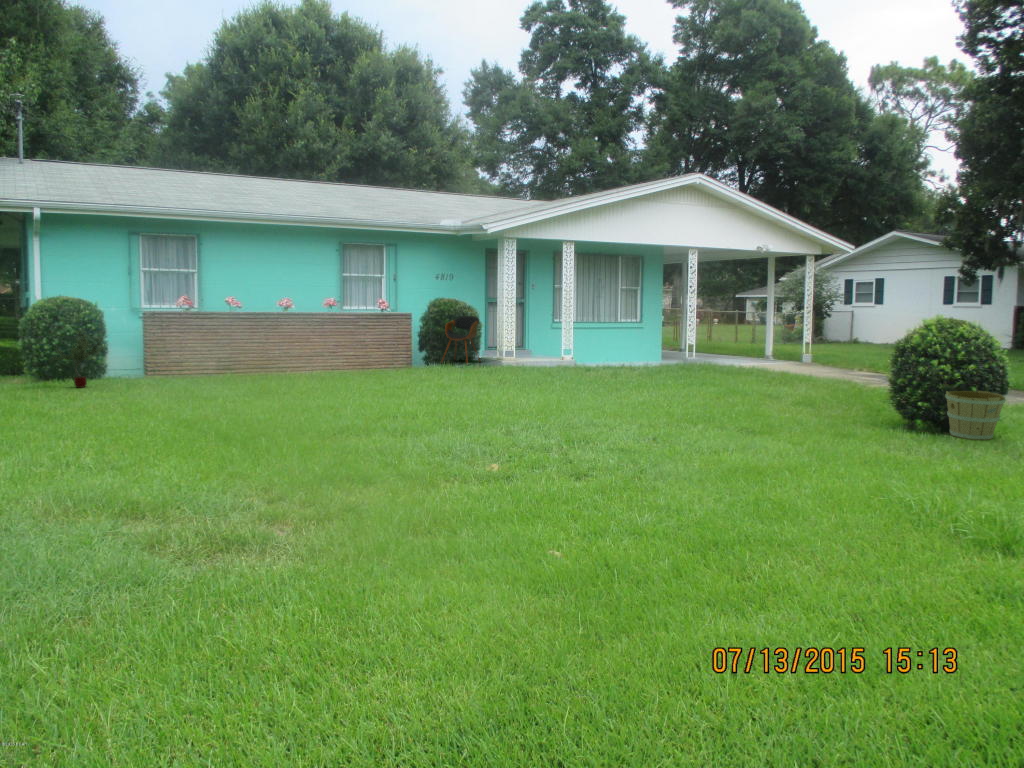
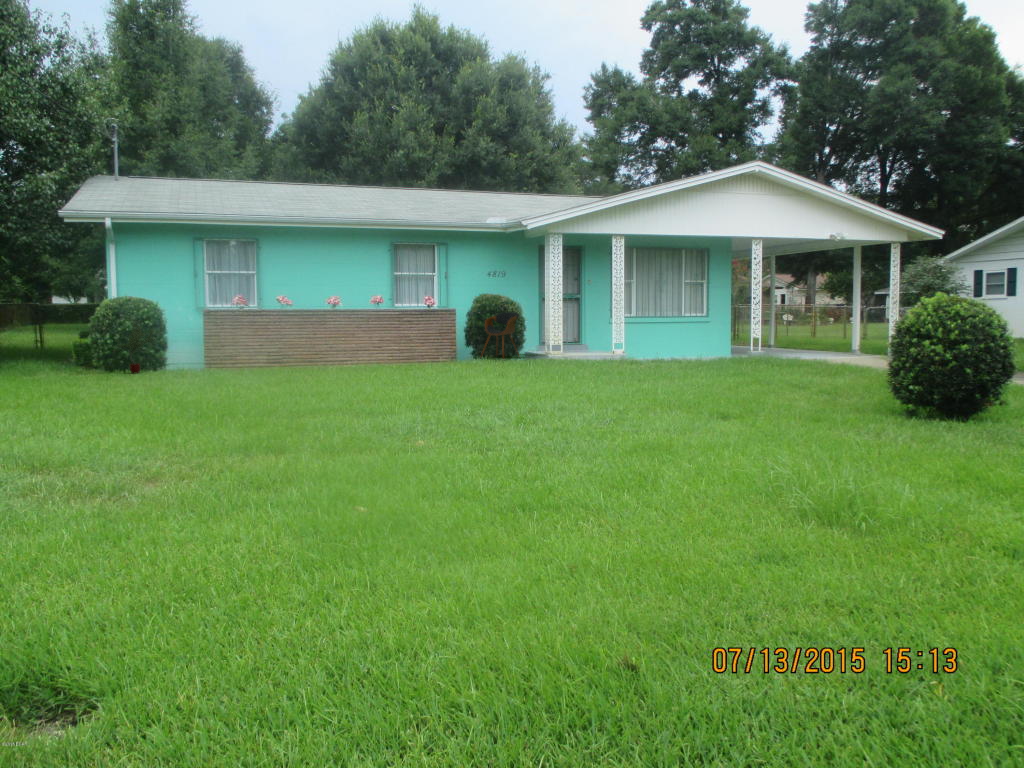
wooden bucket: present [945,391,1006,440] -> none [930,373,995,427]

